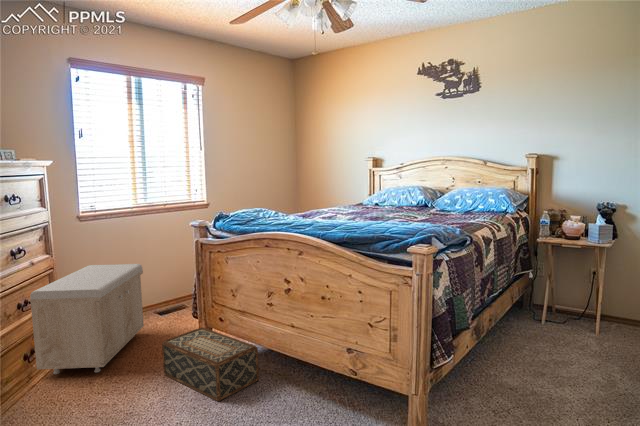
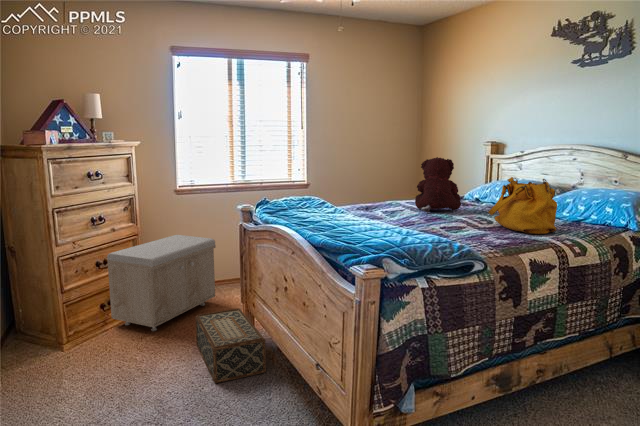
teddy bear: none [344,168,382,215] -> present [415,157,461,213]
handbag: none [423,178,473,221] -> present [488,177,557,234]

